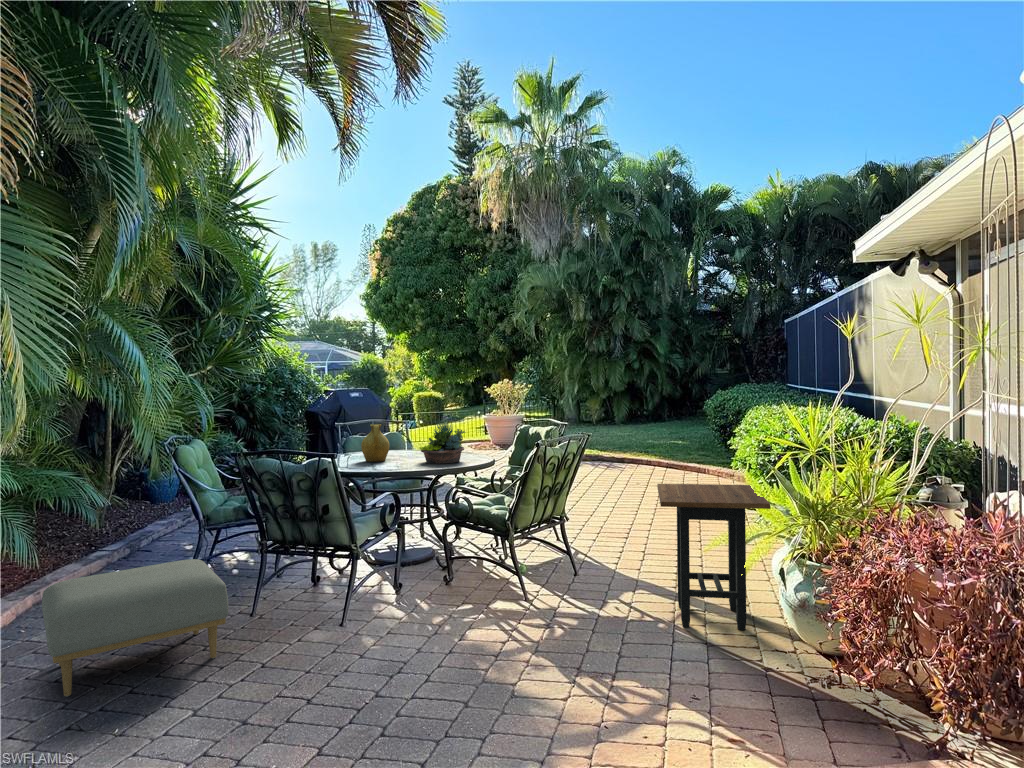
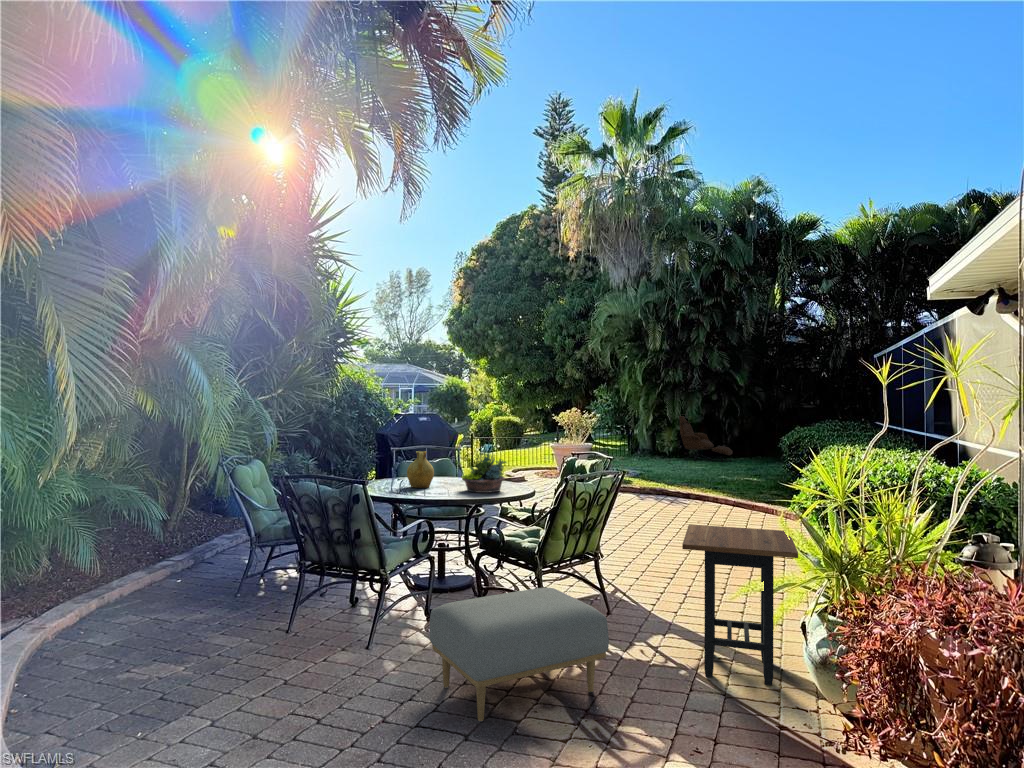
lounge chair: none [604,384,655,428] -> present [679,416,733,462]
ottoman: present [42,559,229,696] -> present [430,588,609,722]

